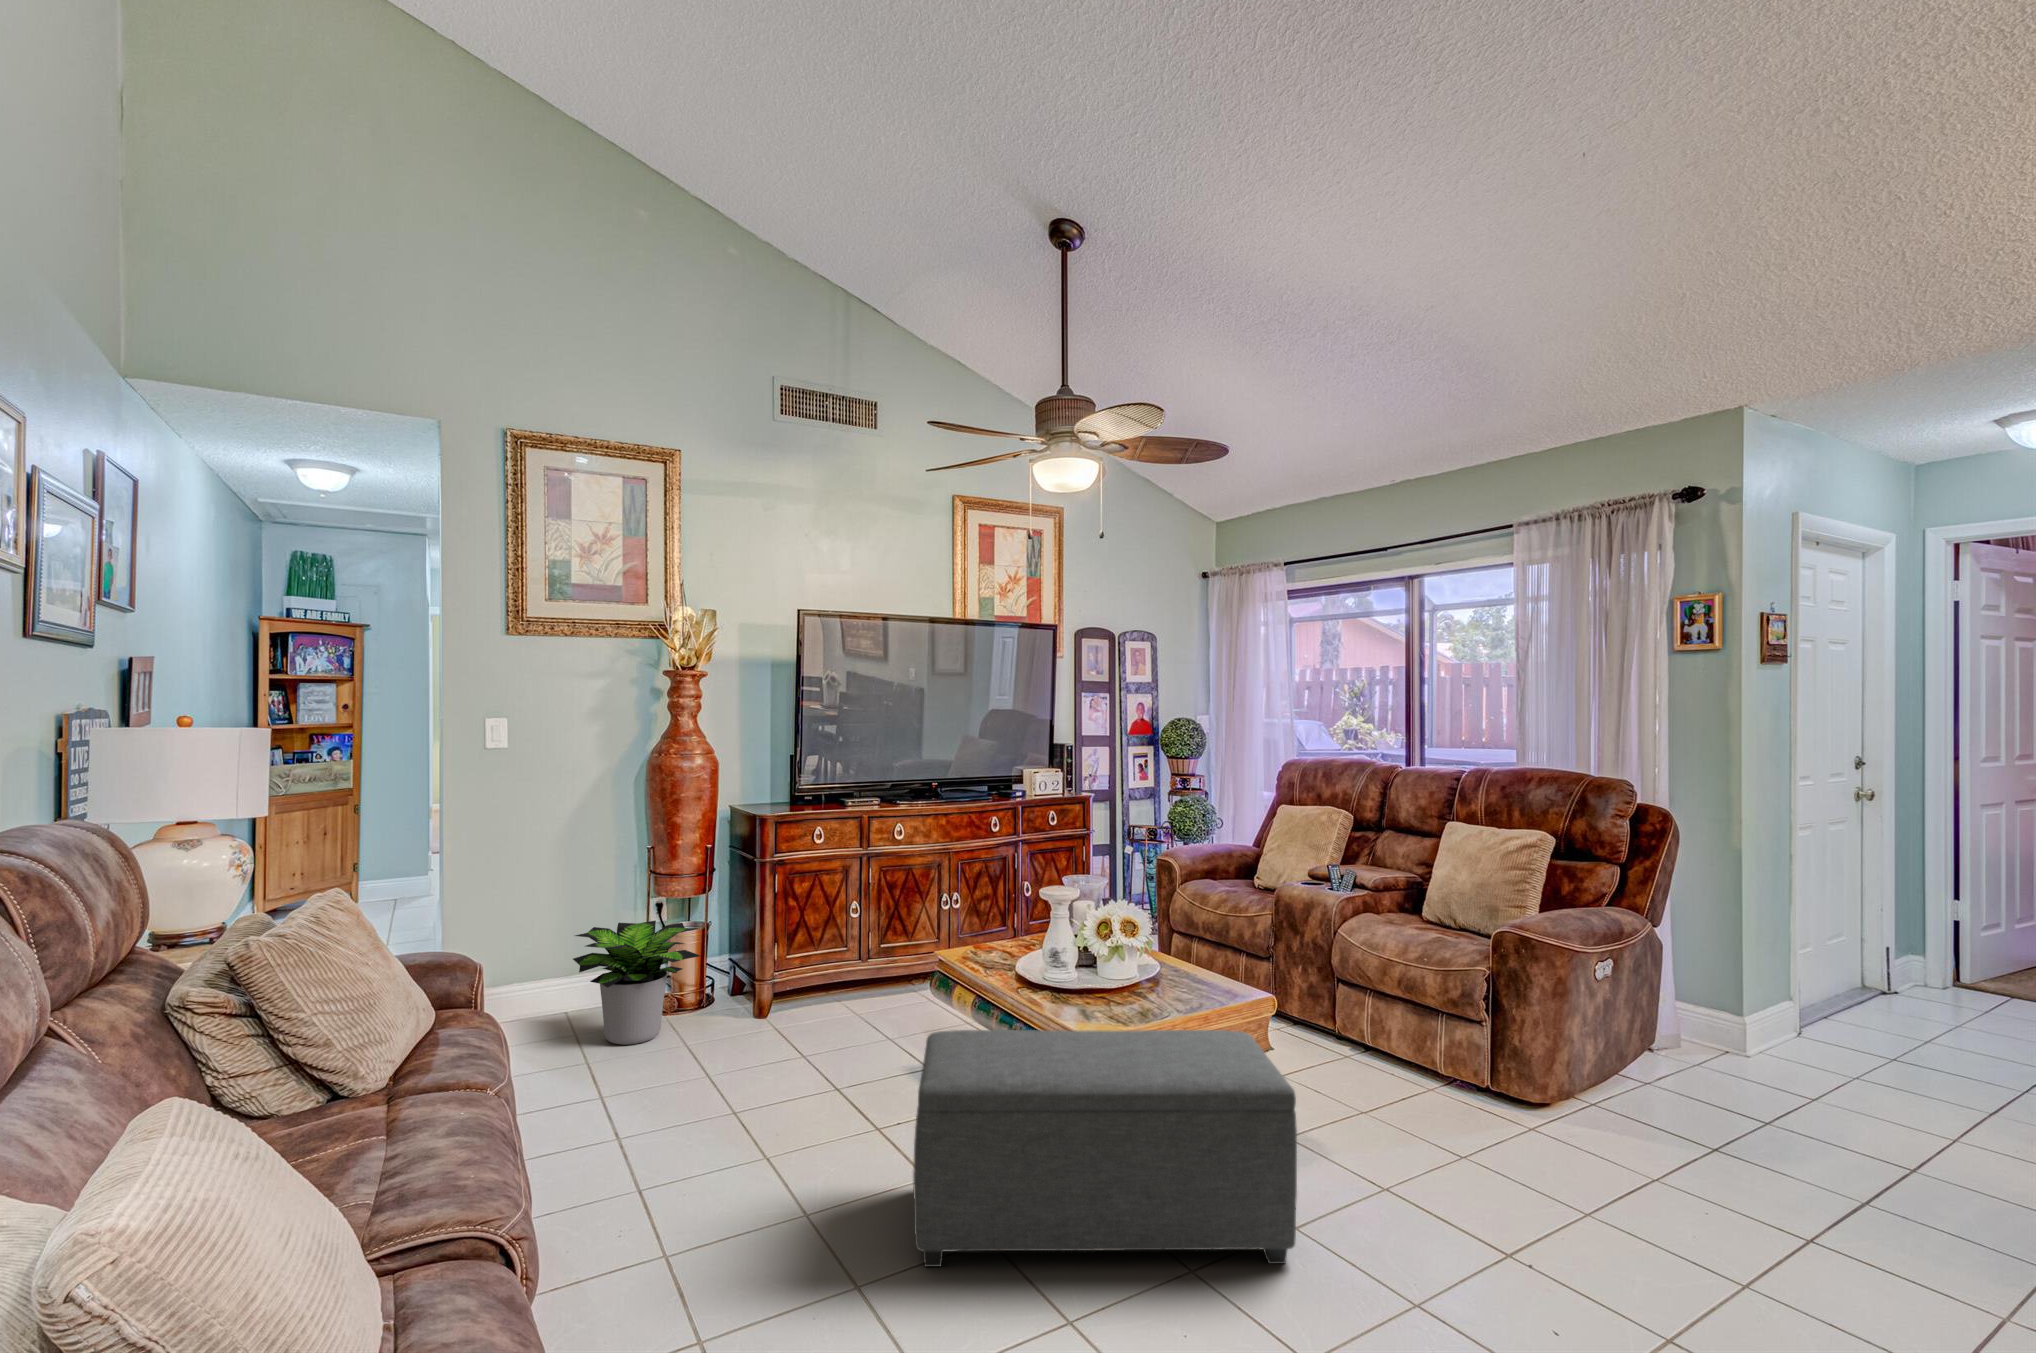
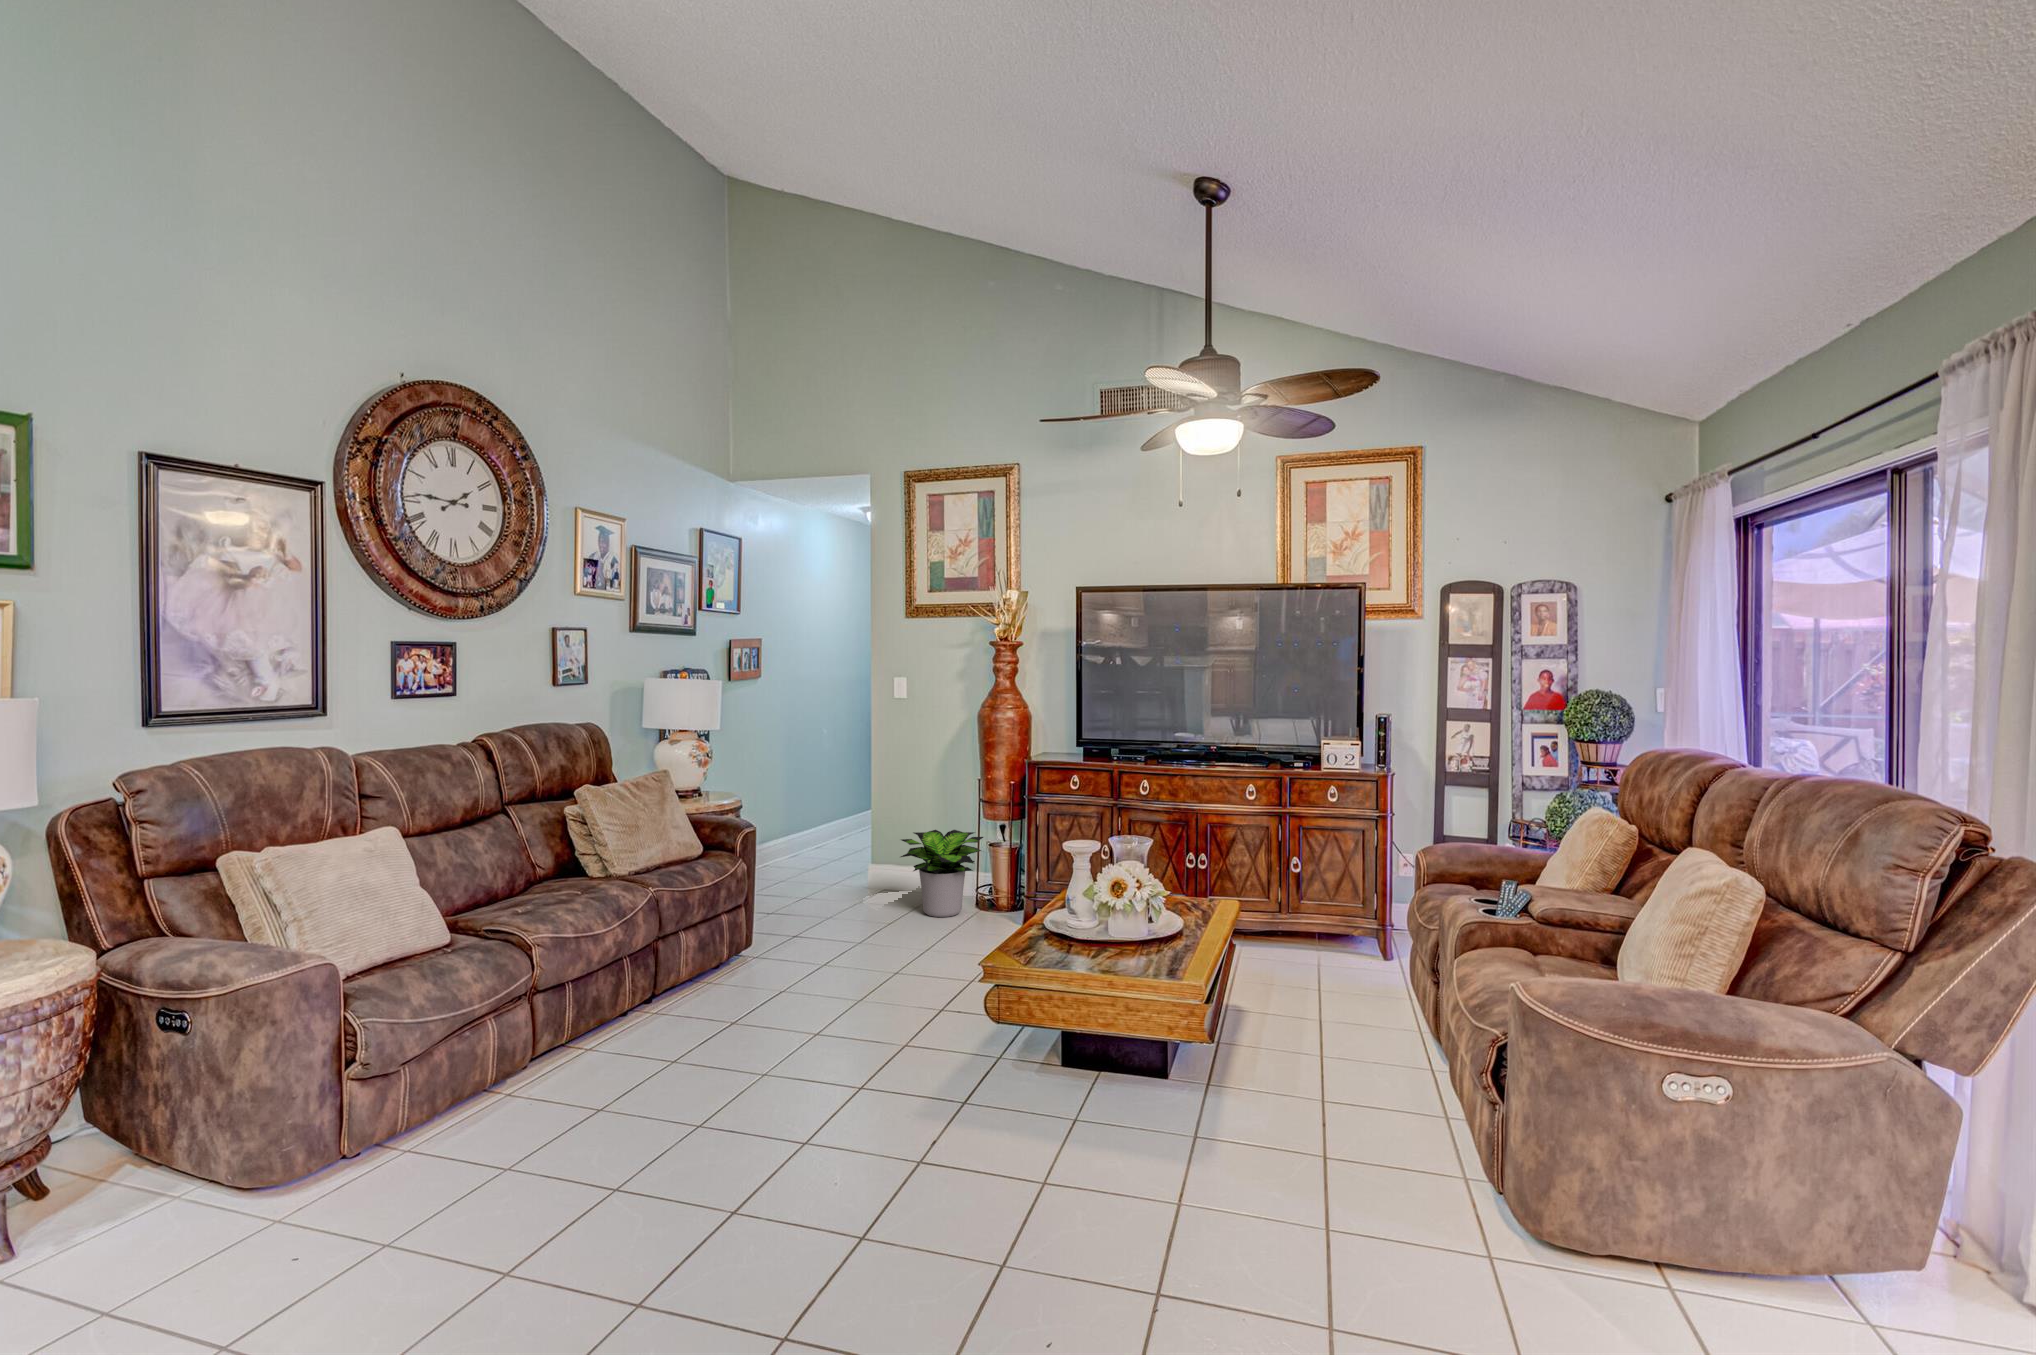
ottoman: present [913,1030,1297,1267] -> none [775,932,1049,1192]

